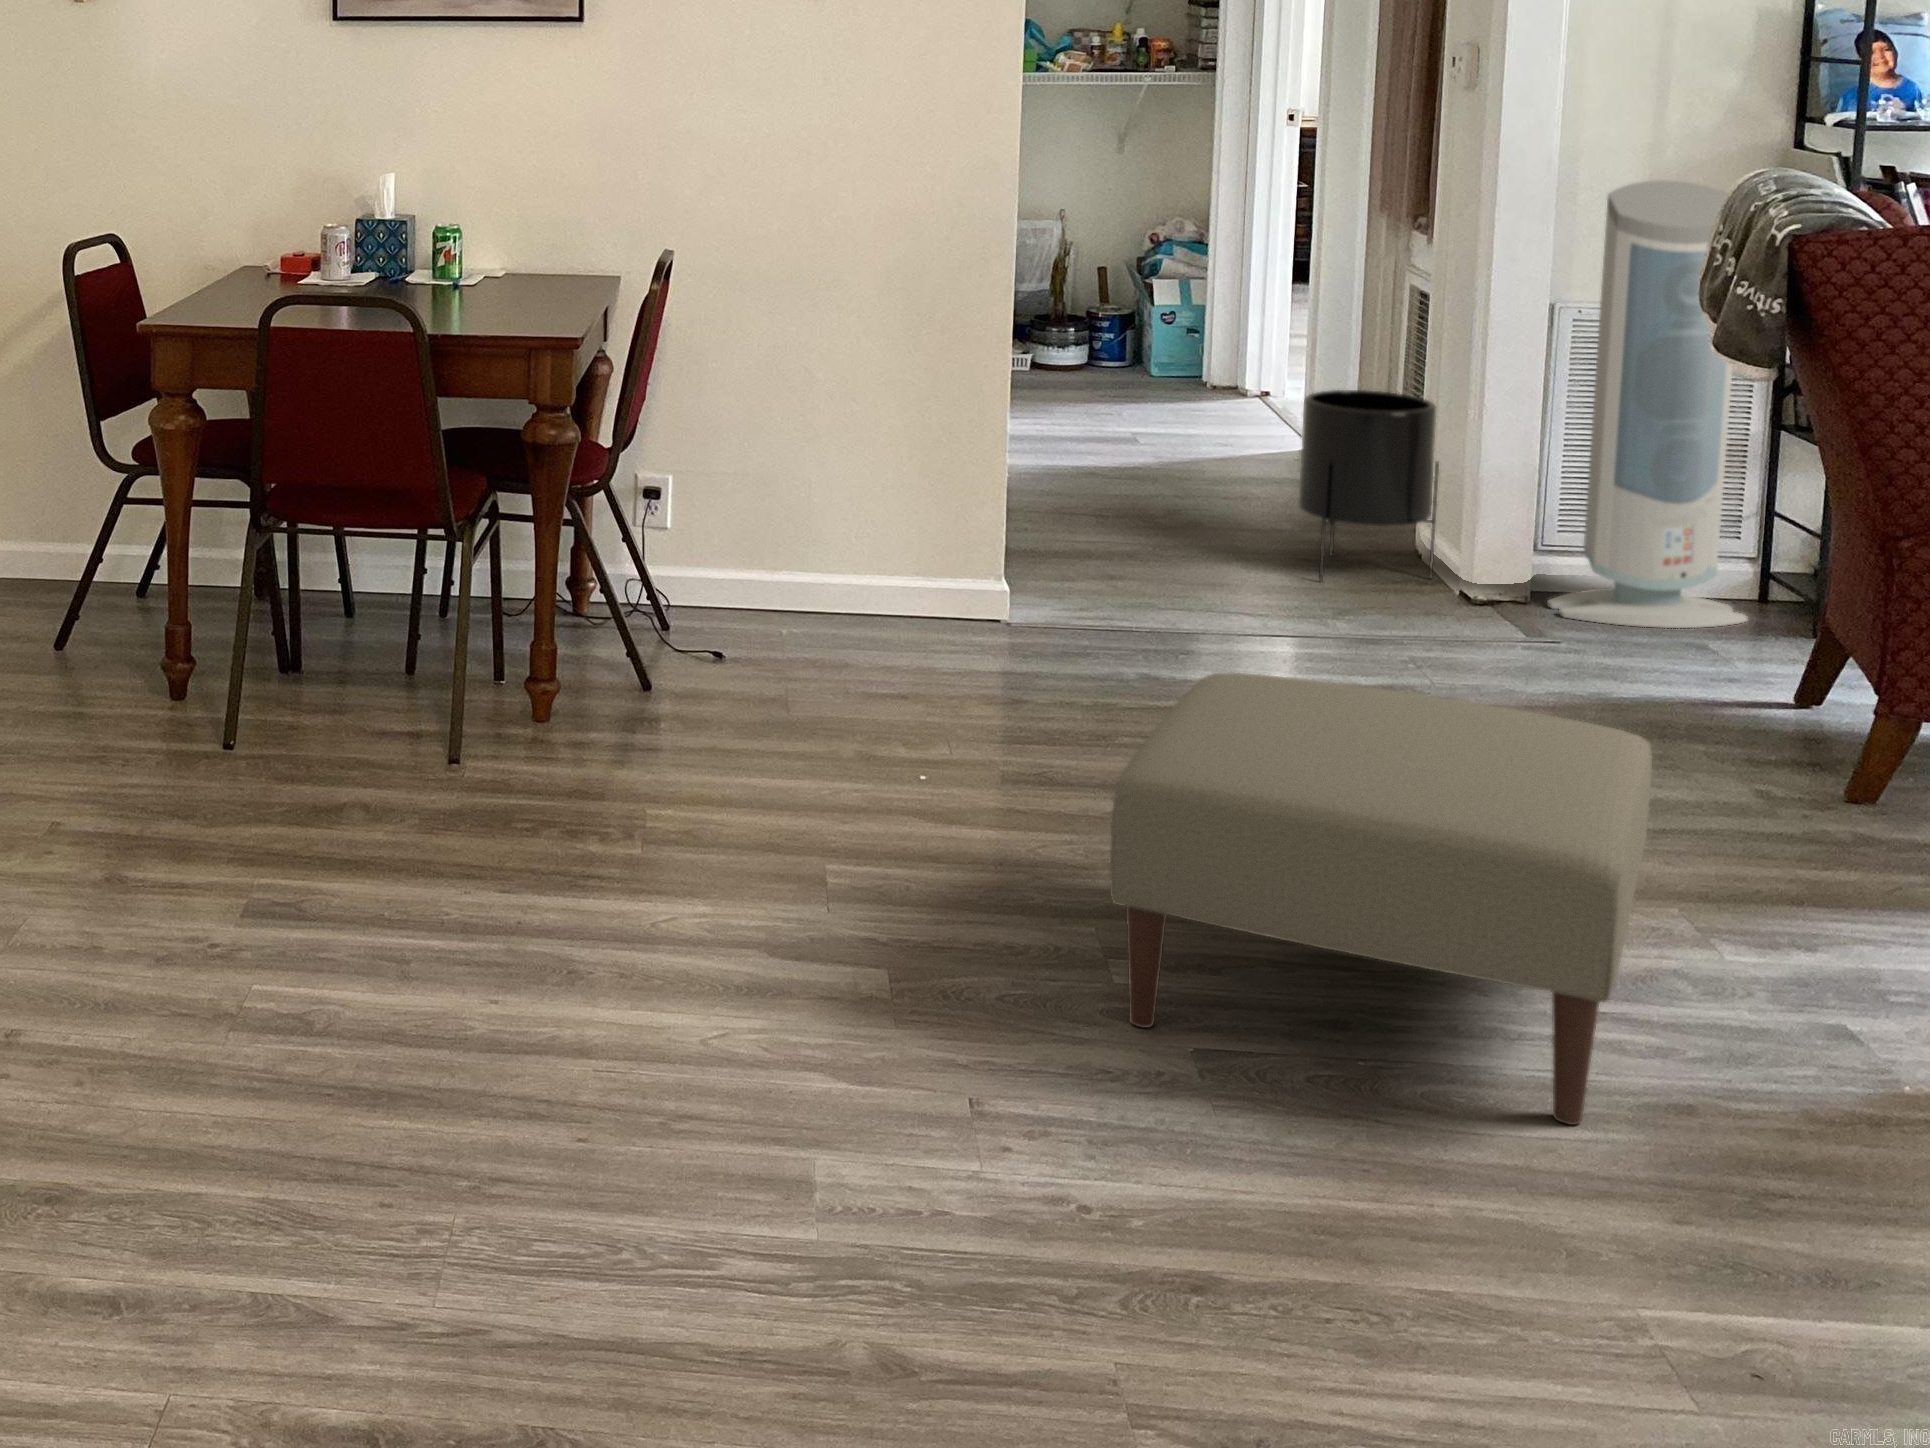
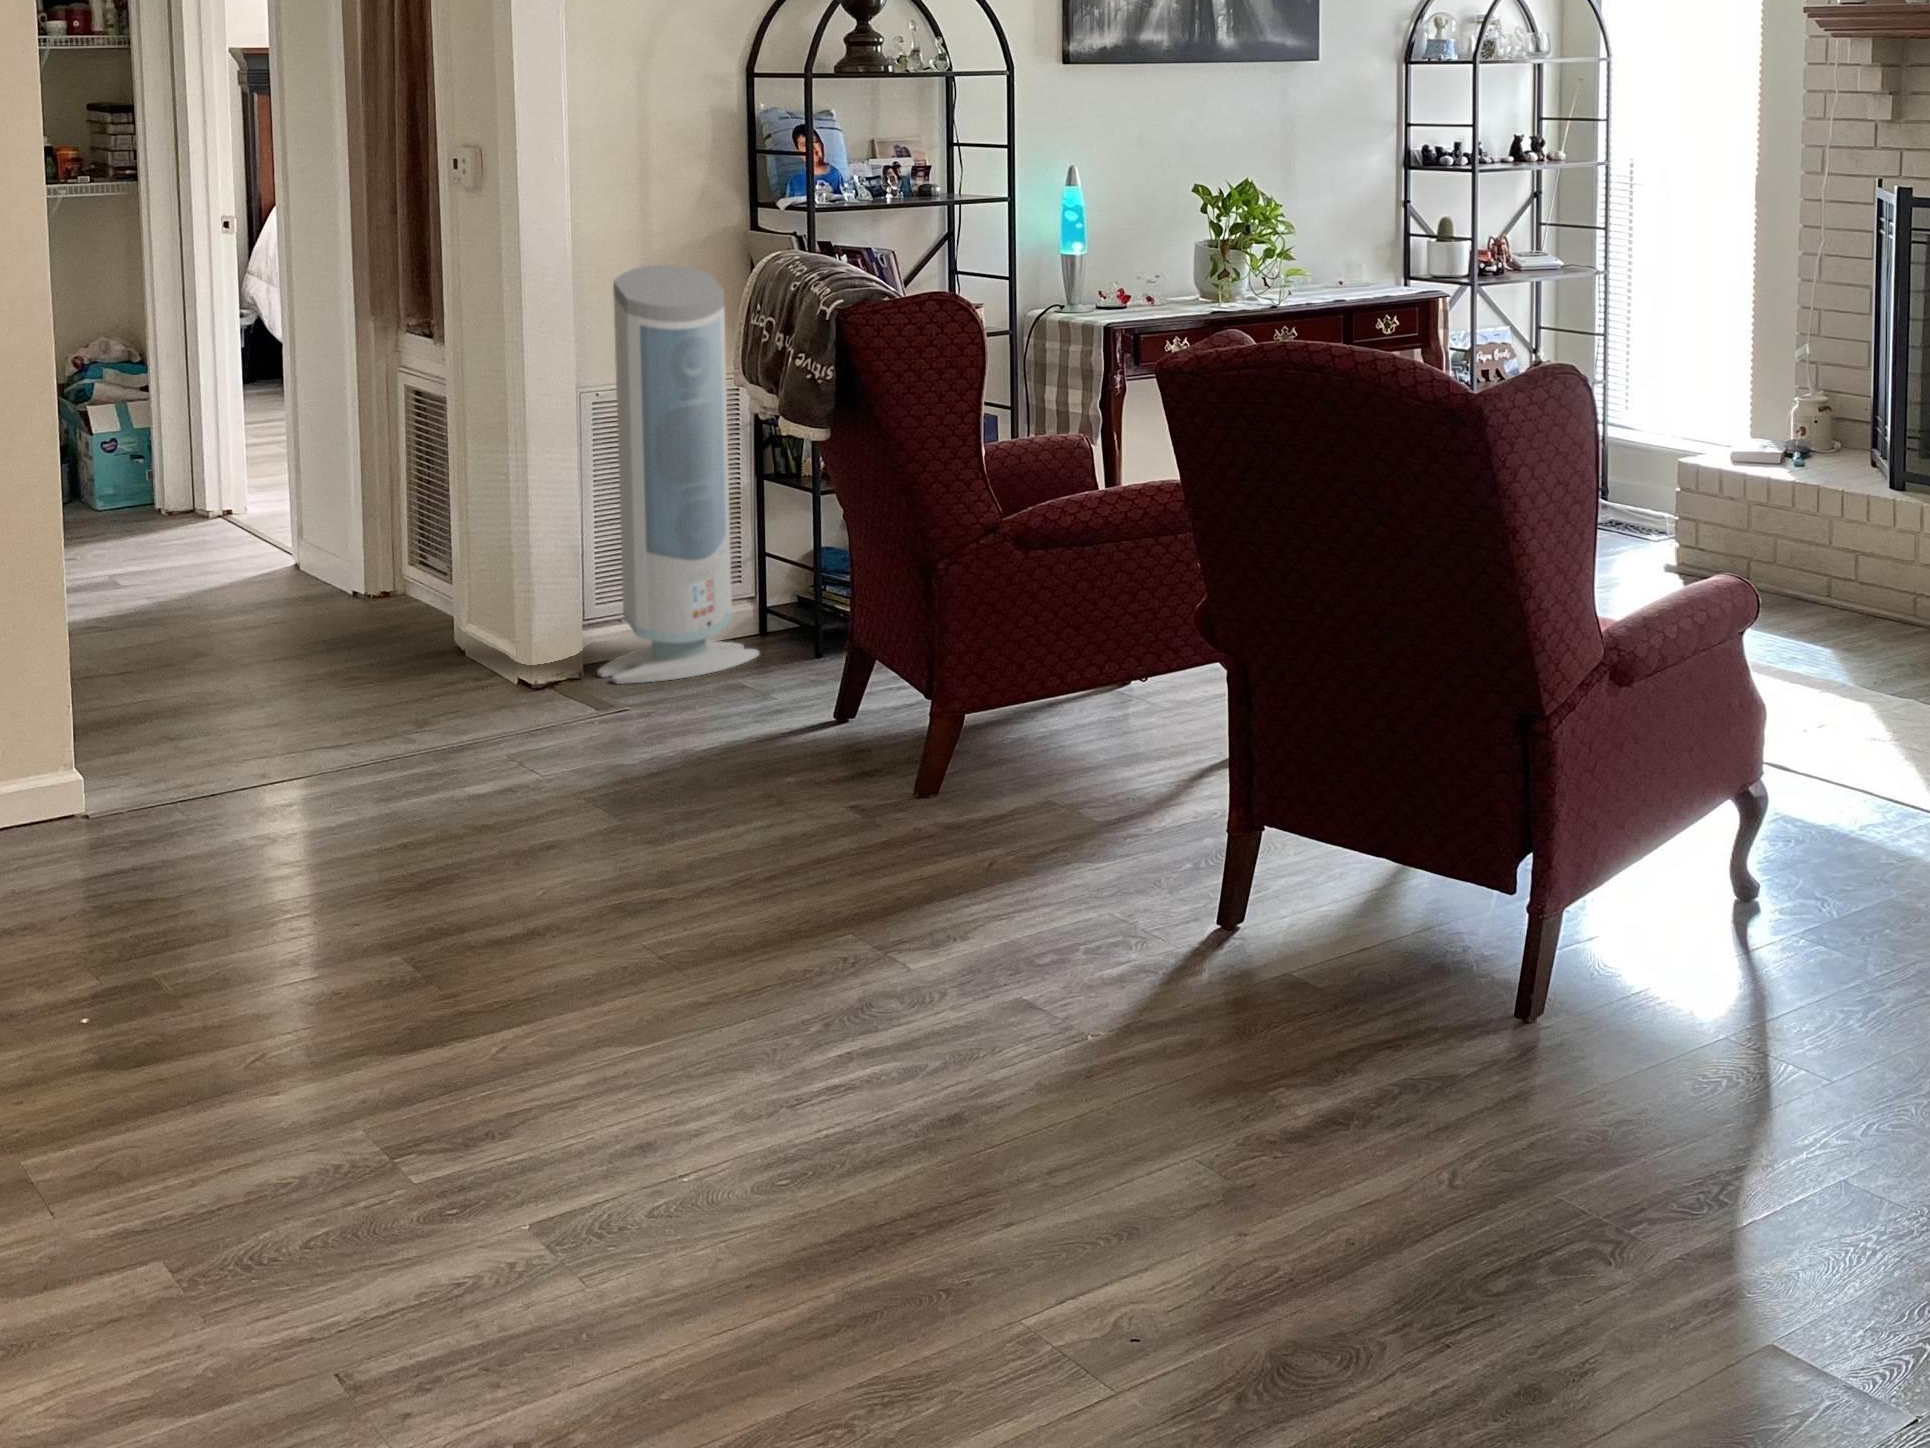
planter: present [1298,390,1439,581] -> none [347,494,486,696]
ottoman: present [1109,672,1652,1125] -> none [425,783,921,1226]

